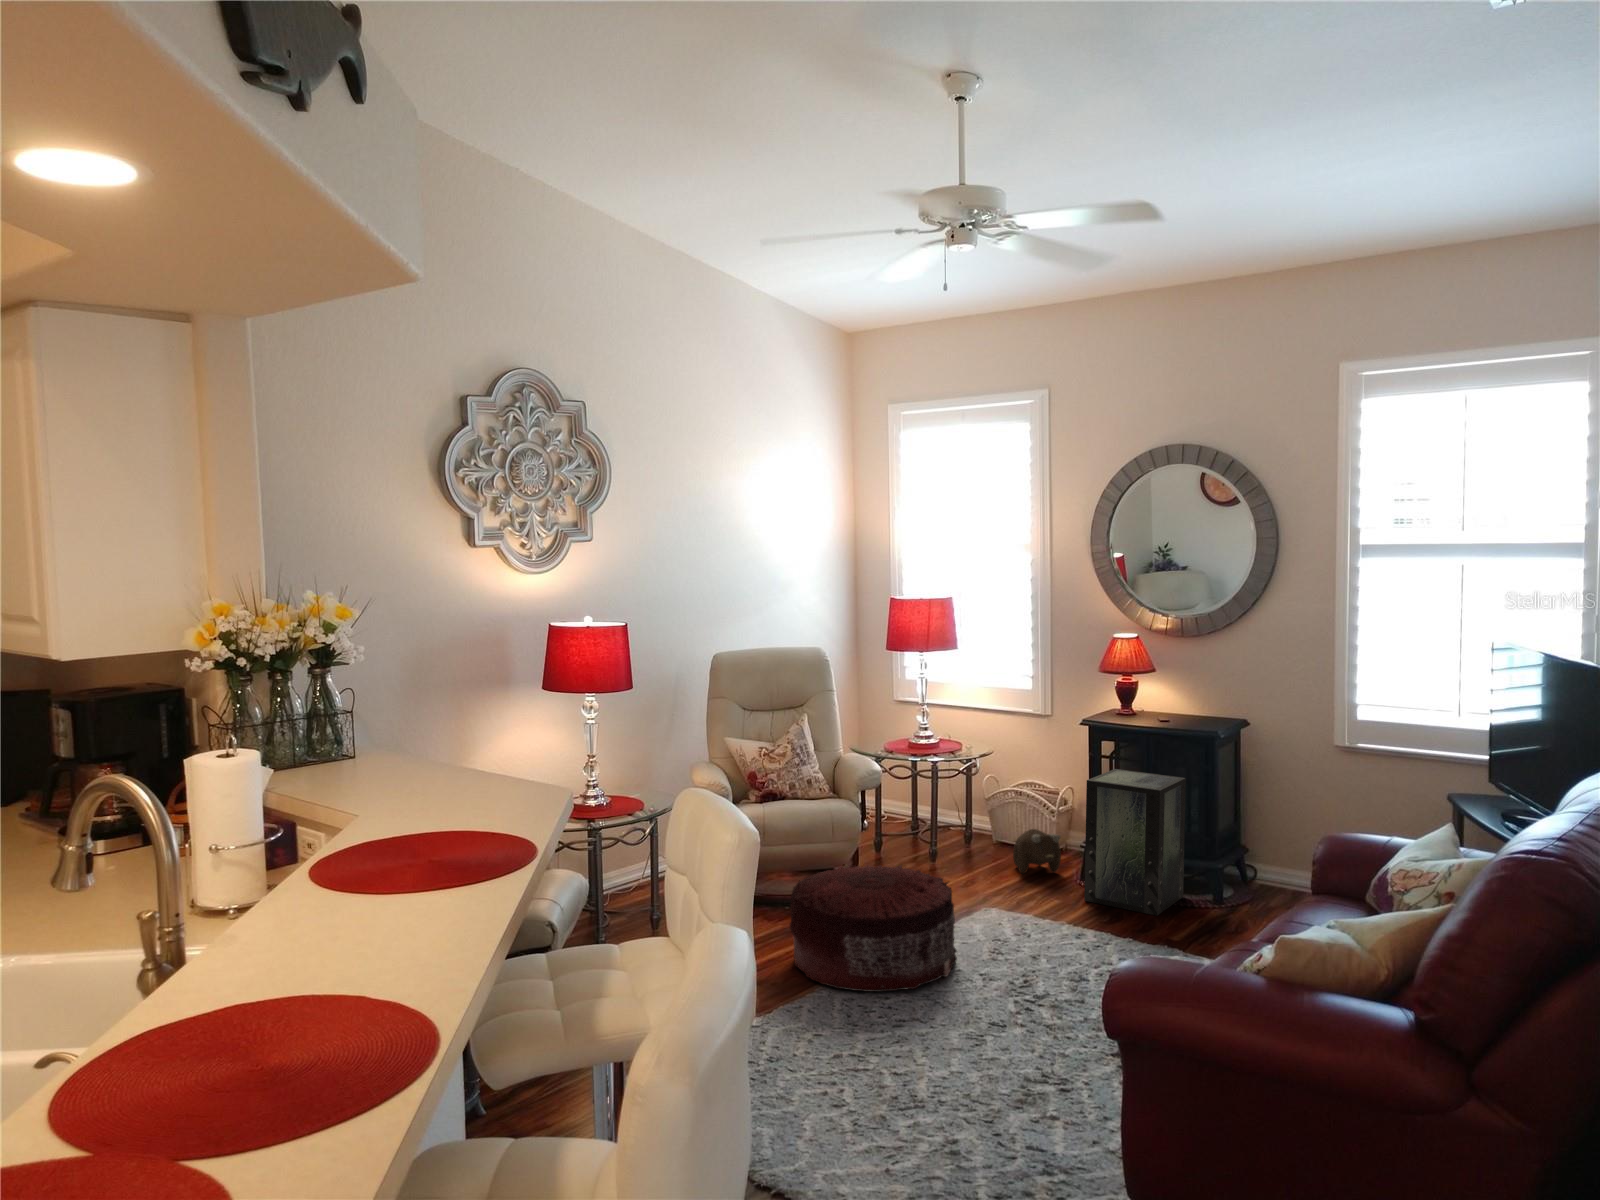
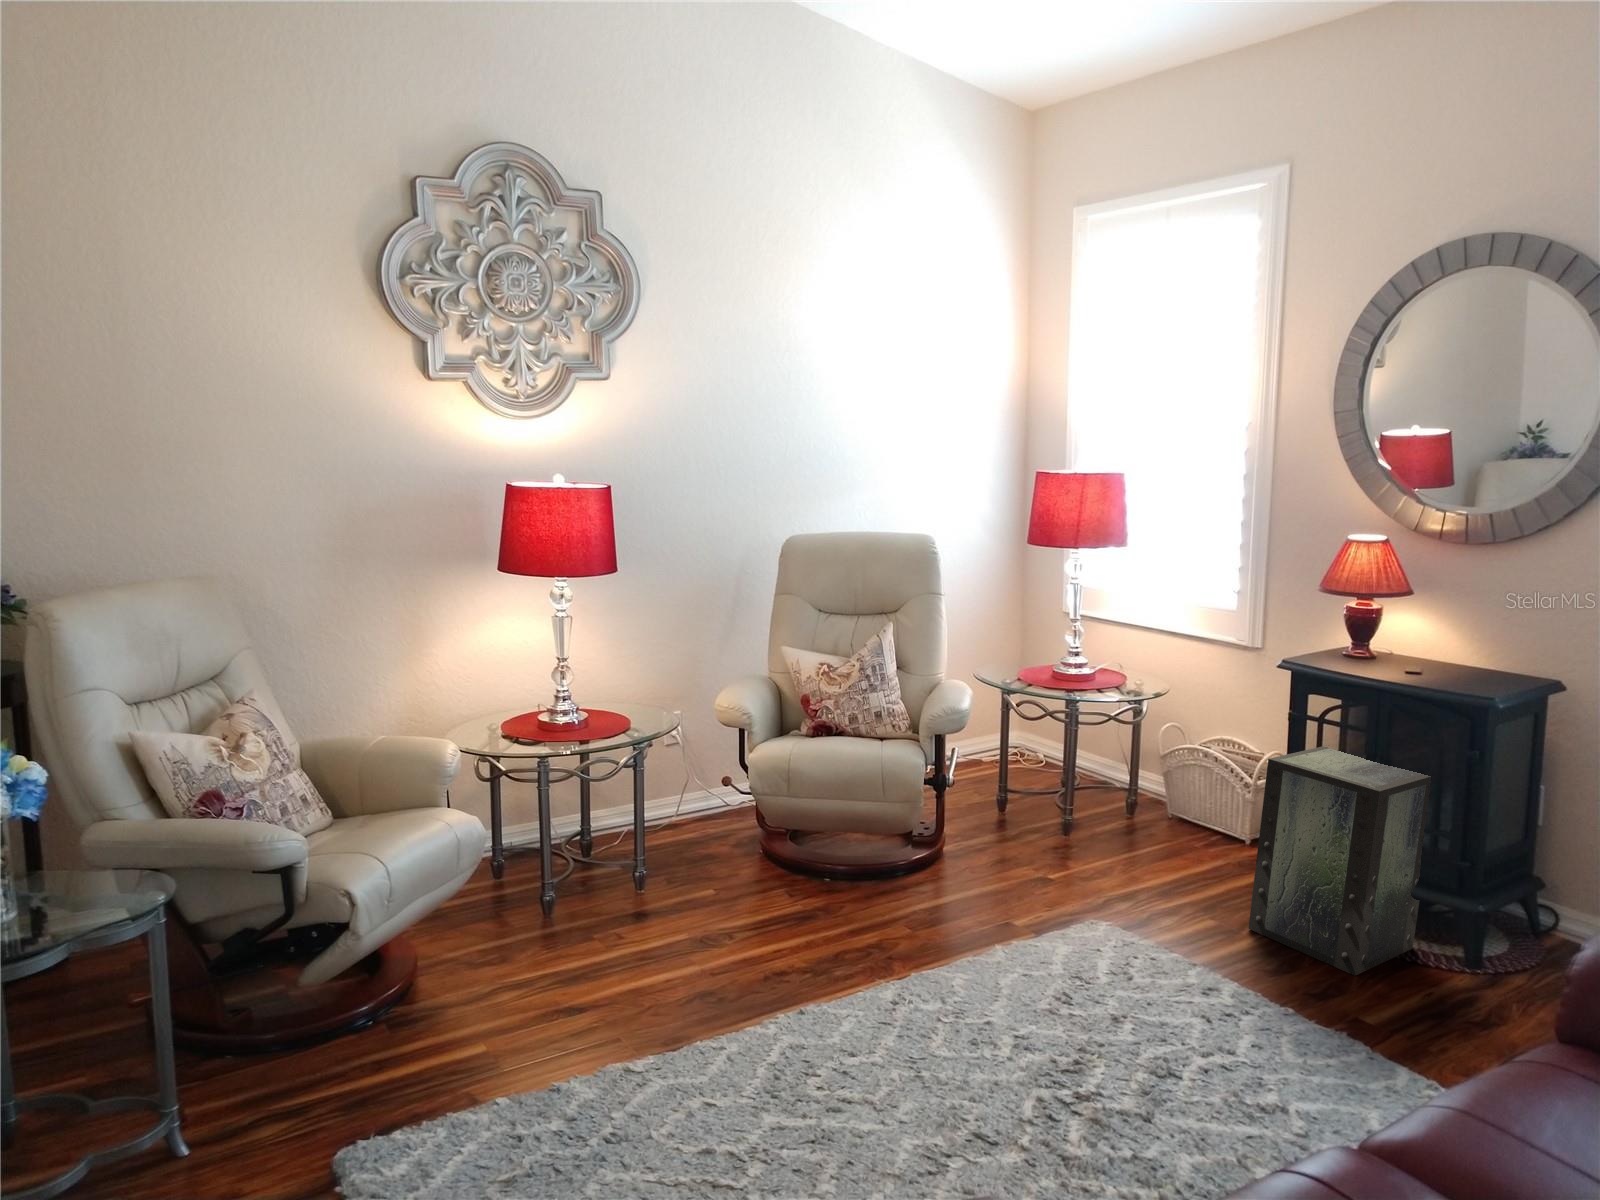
plush toy: present [1013,829,1061,874] -> none [1172,810,1238,875]
pouf: present [790,865,957,992] -> none [760,833,1002,1041]

